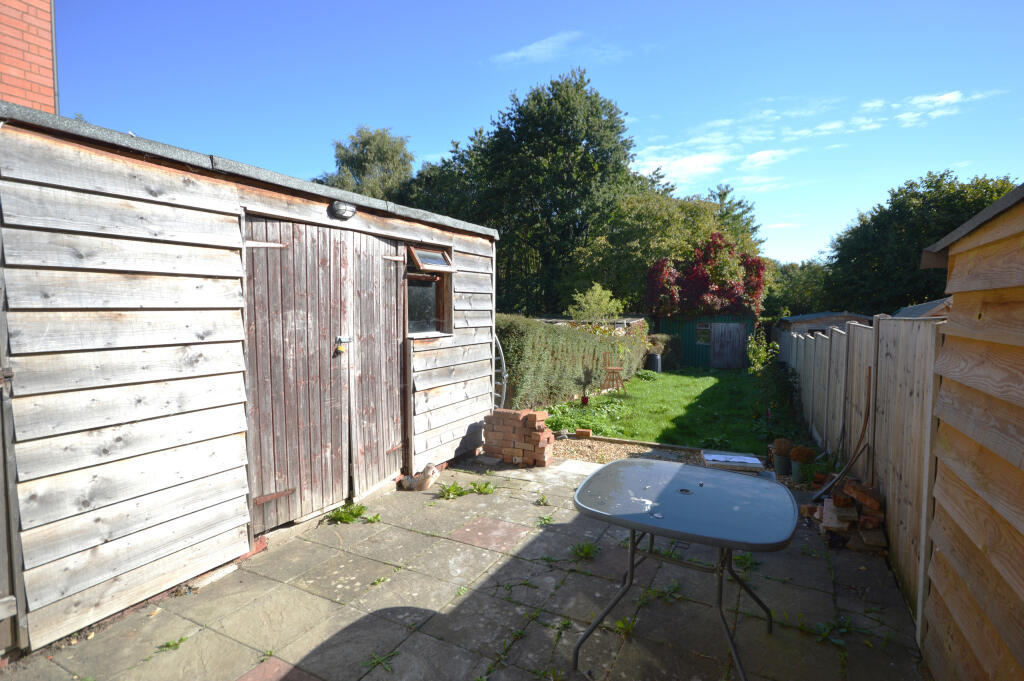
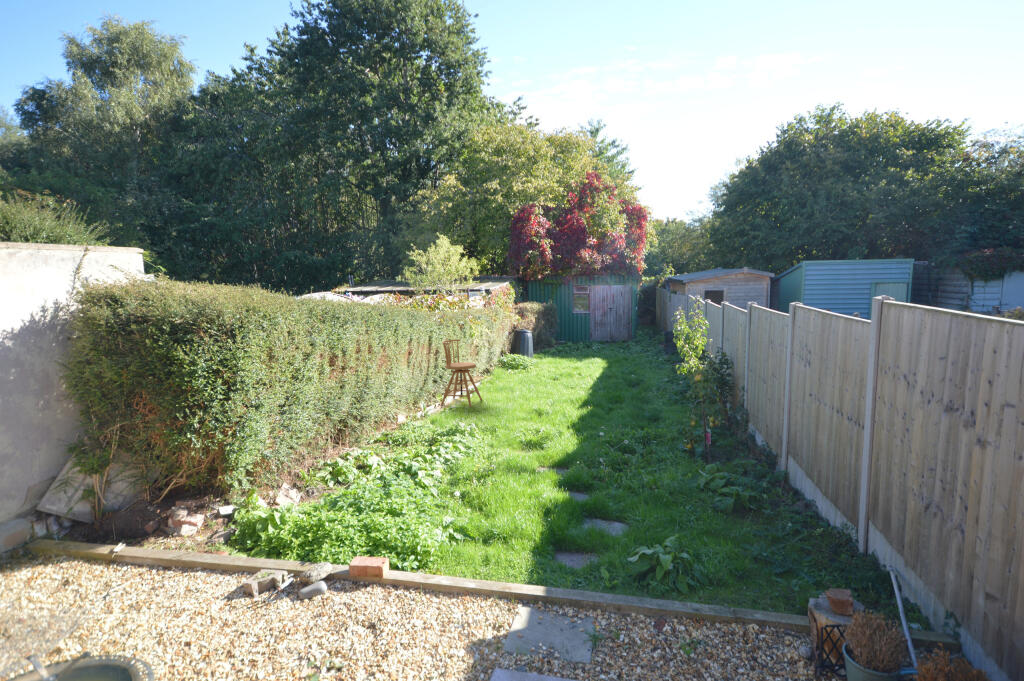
potted tree: present [573,365,594,404] -> none [387,369,426,435]

